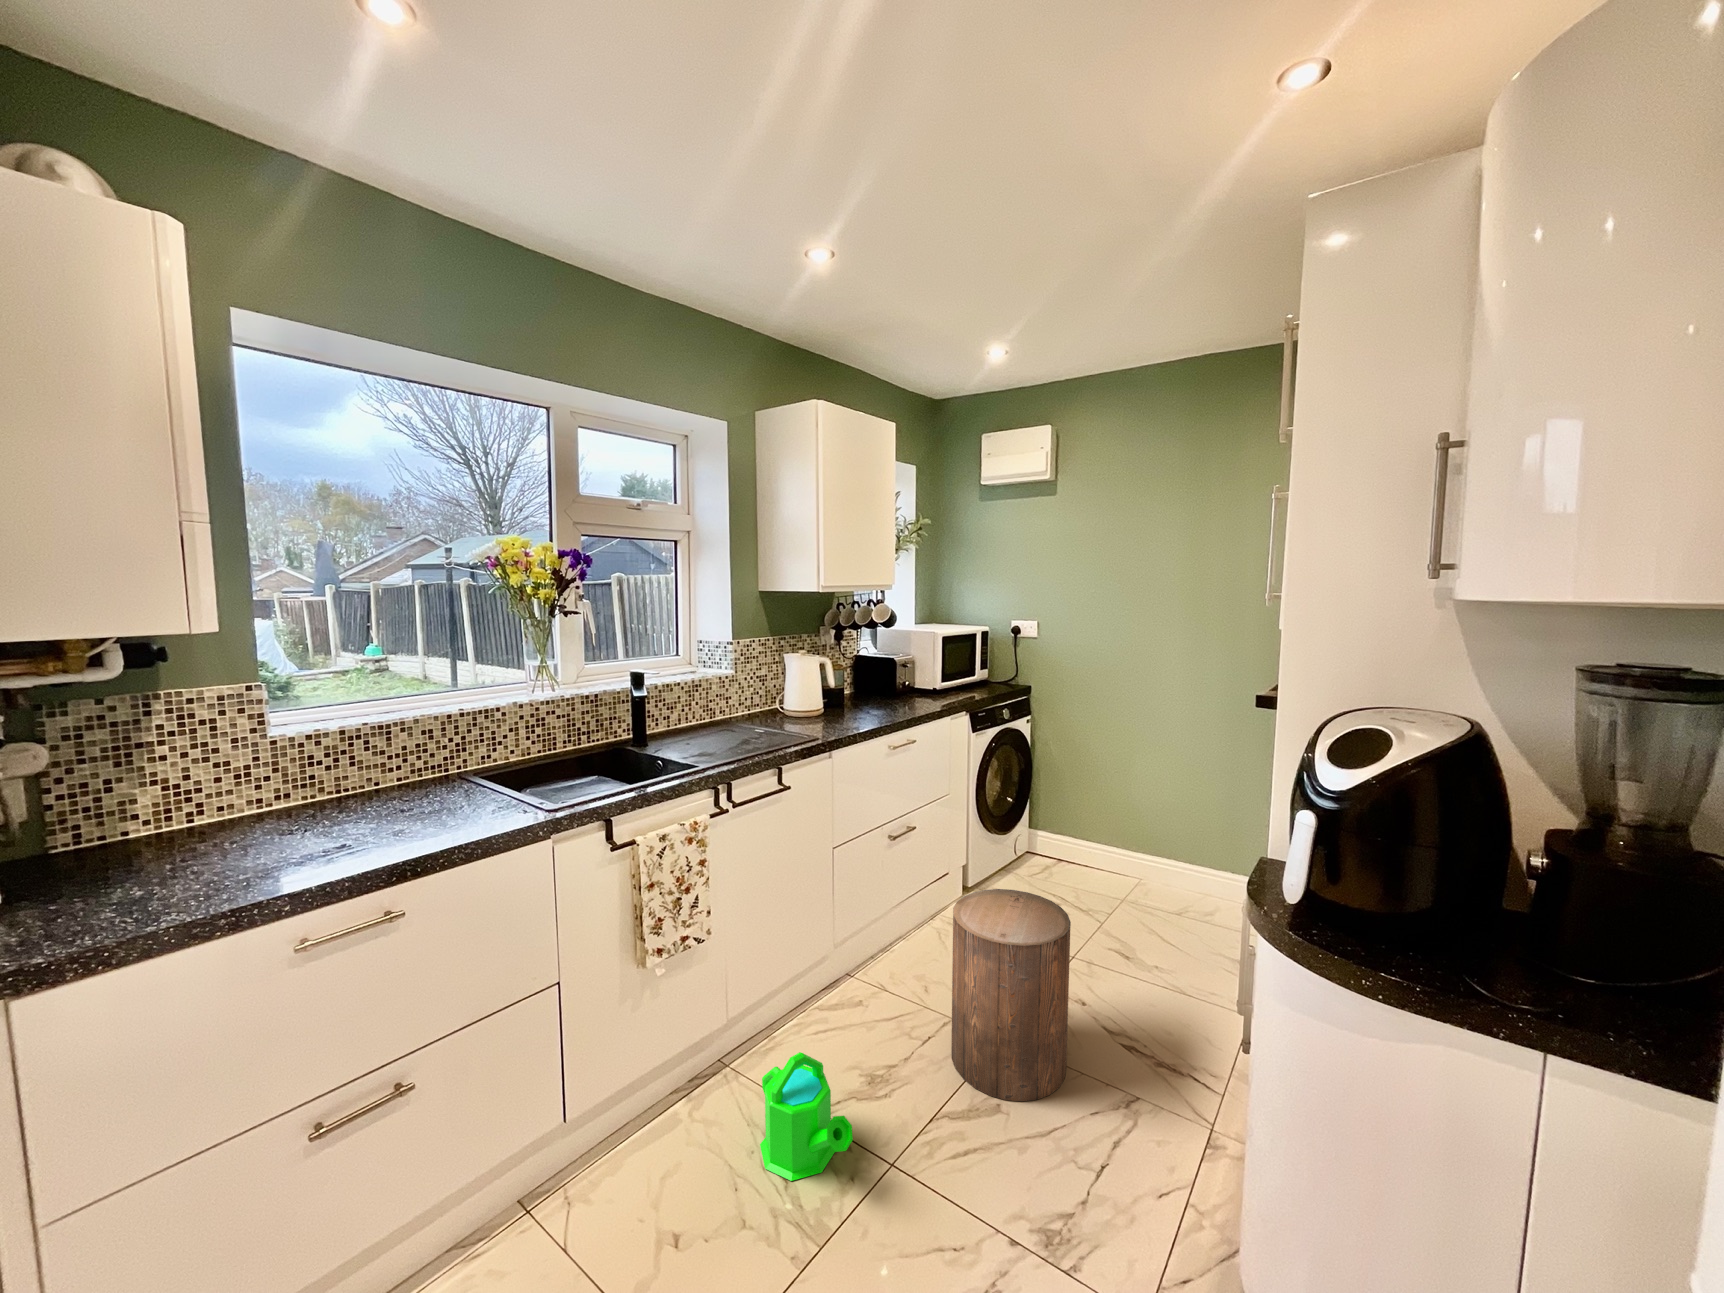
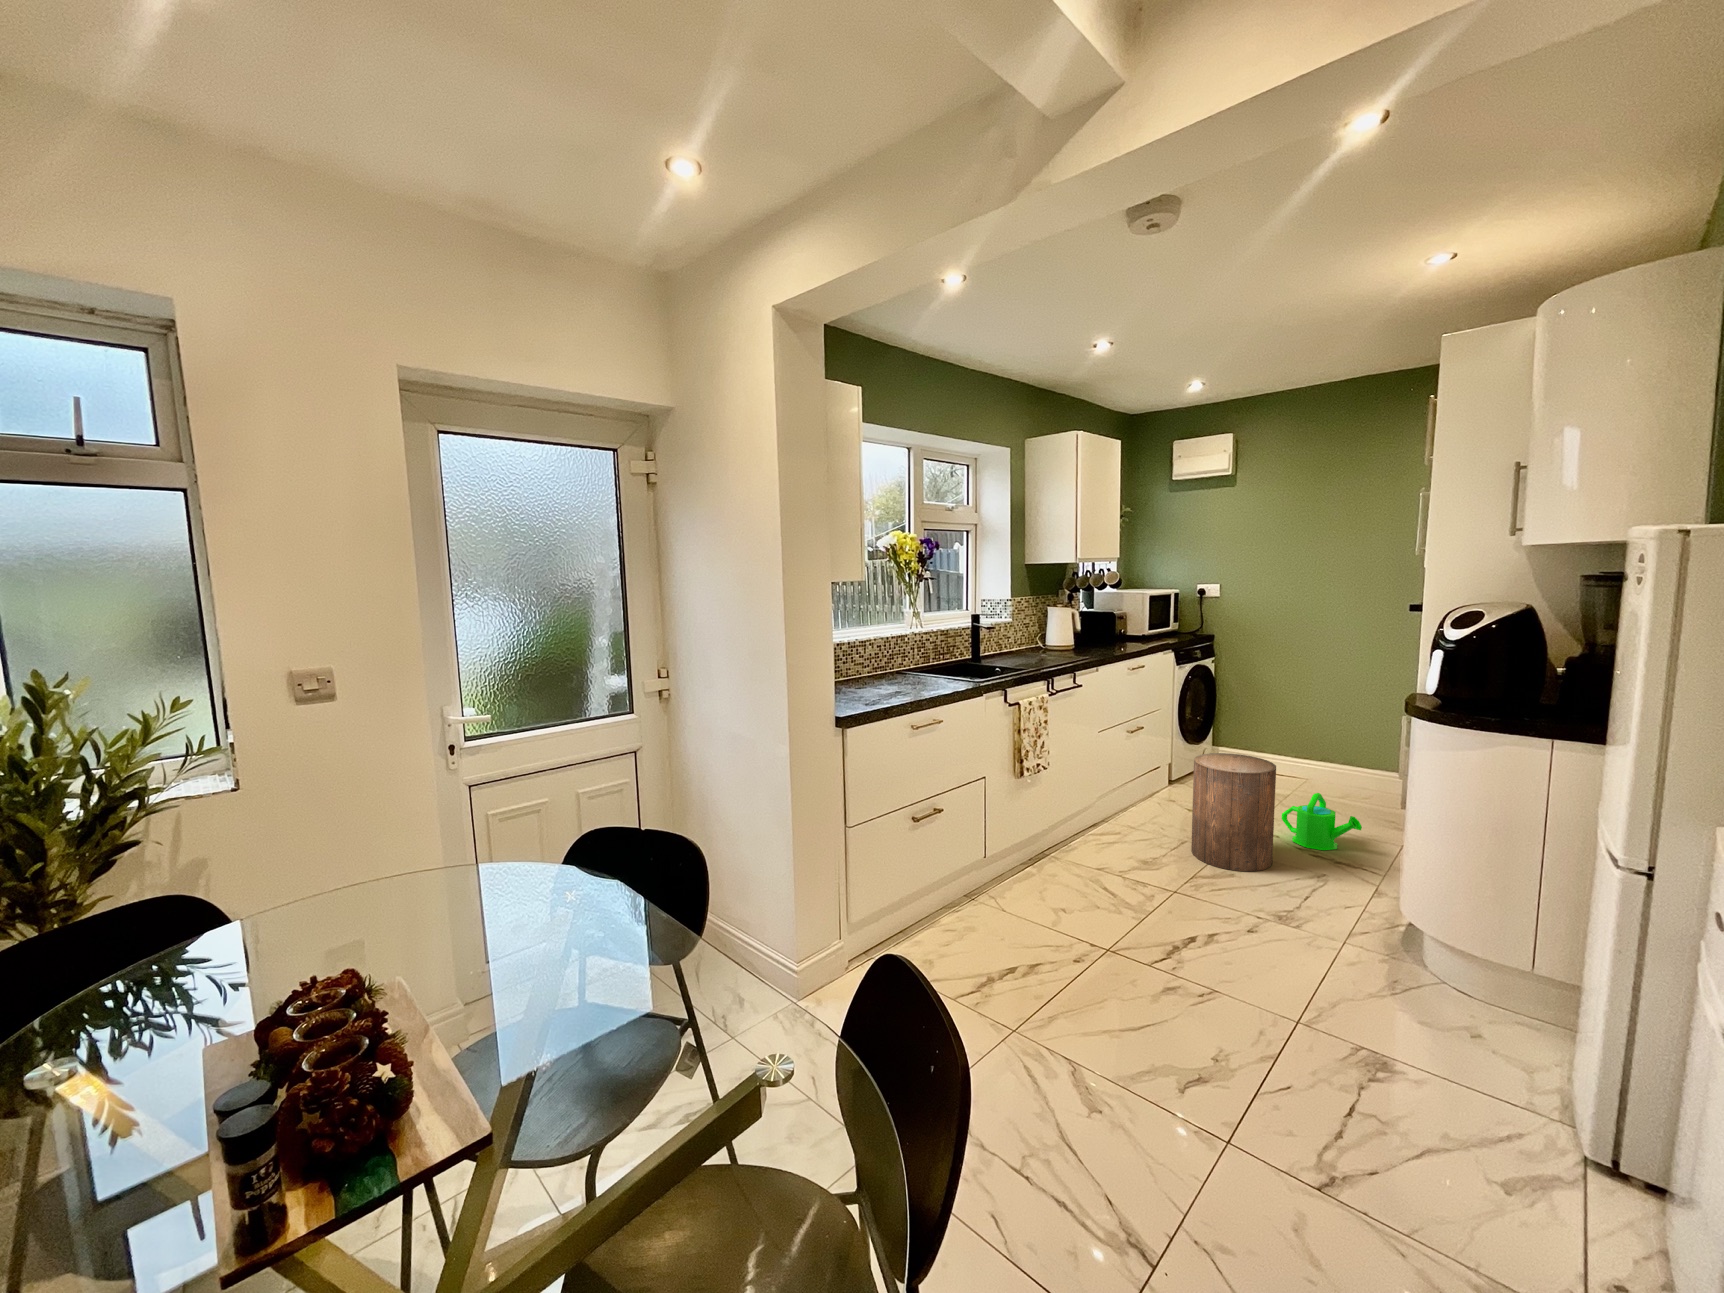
watering can: present [760,1052,853,1181] -> present [1282,793,1362,850]

